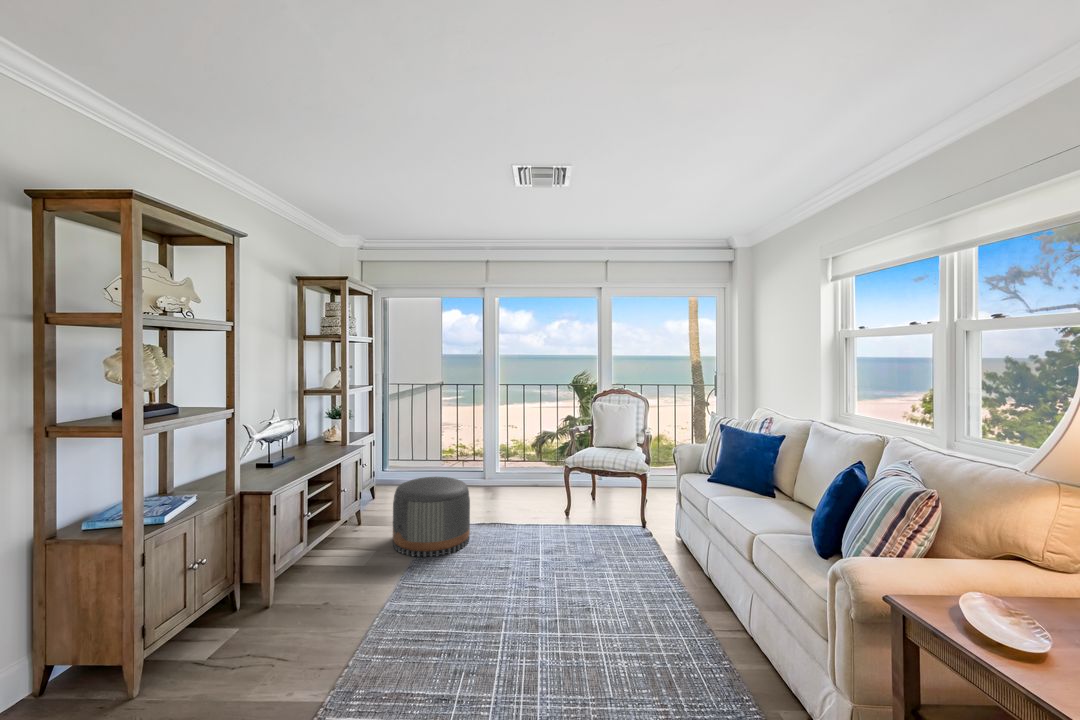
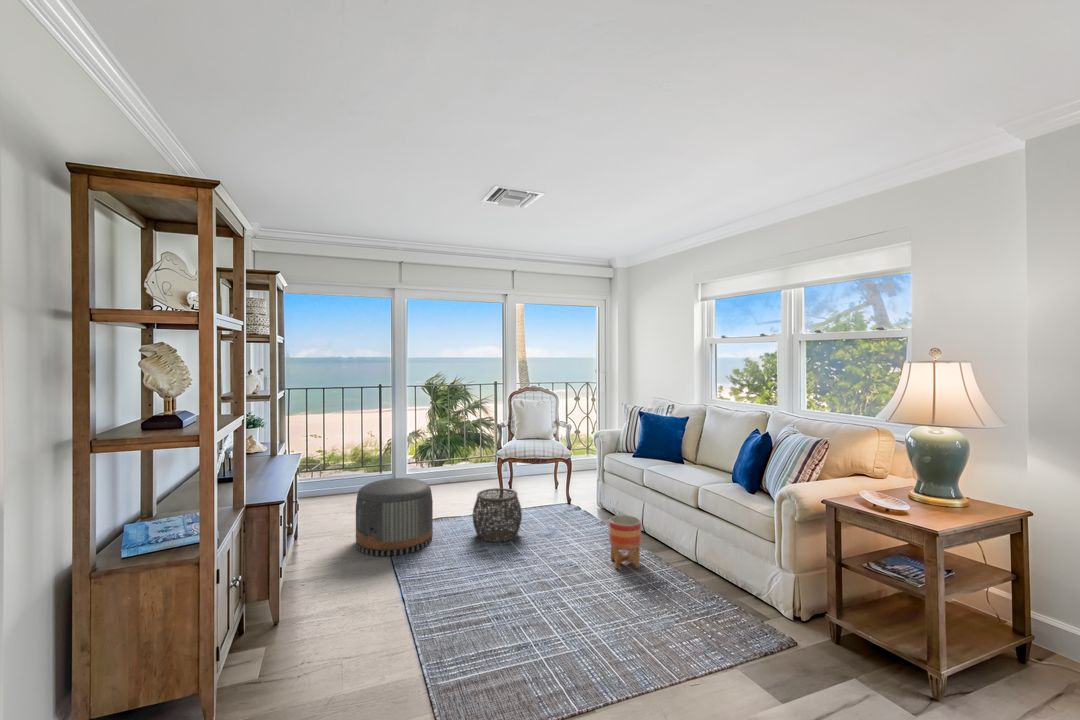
woven basket: none [505,499,560,561] -> present [473,488,522,542]
planter: none [630,554,671,628] -> present [609,515,641,569]

